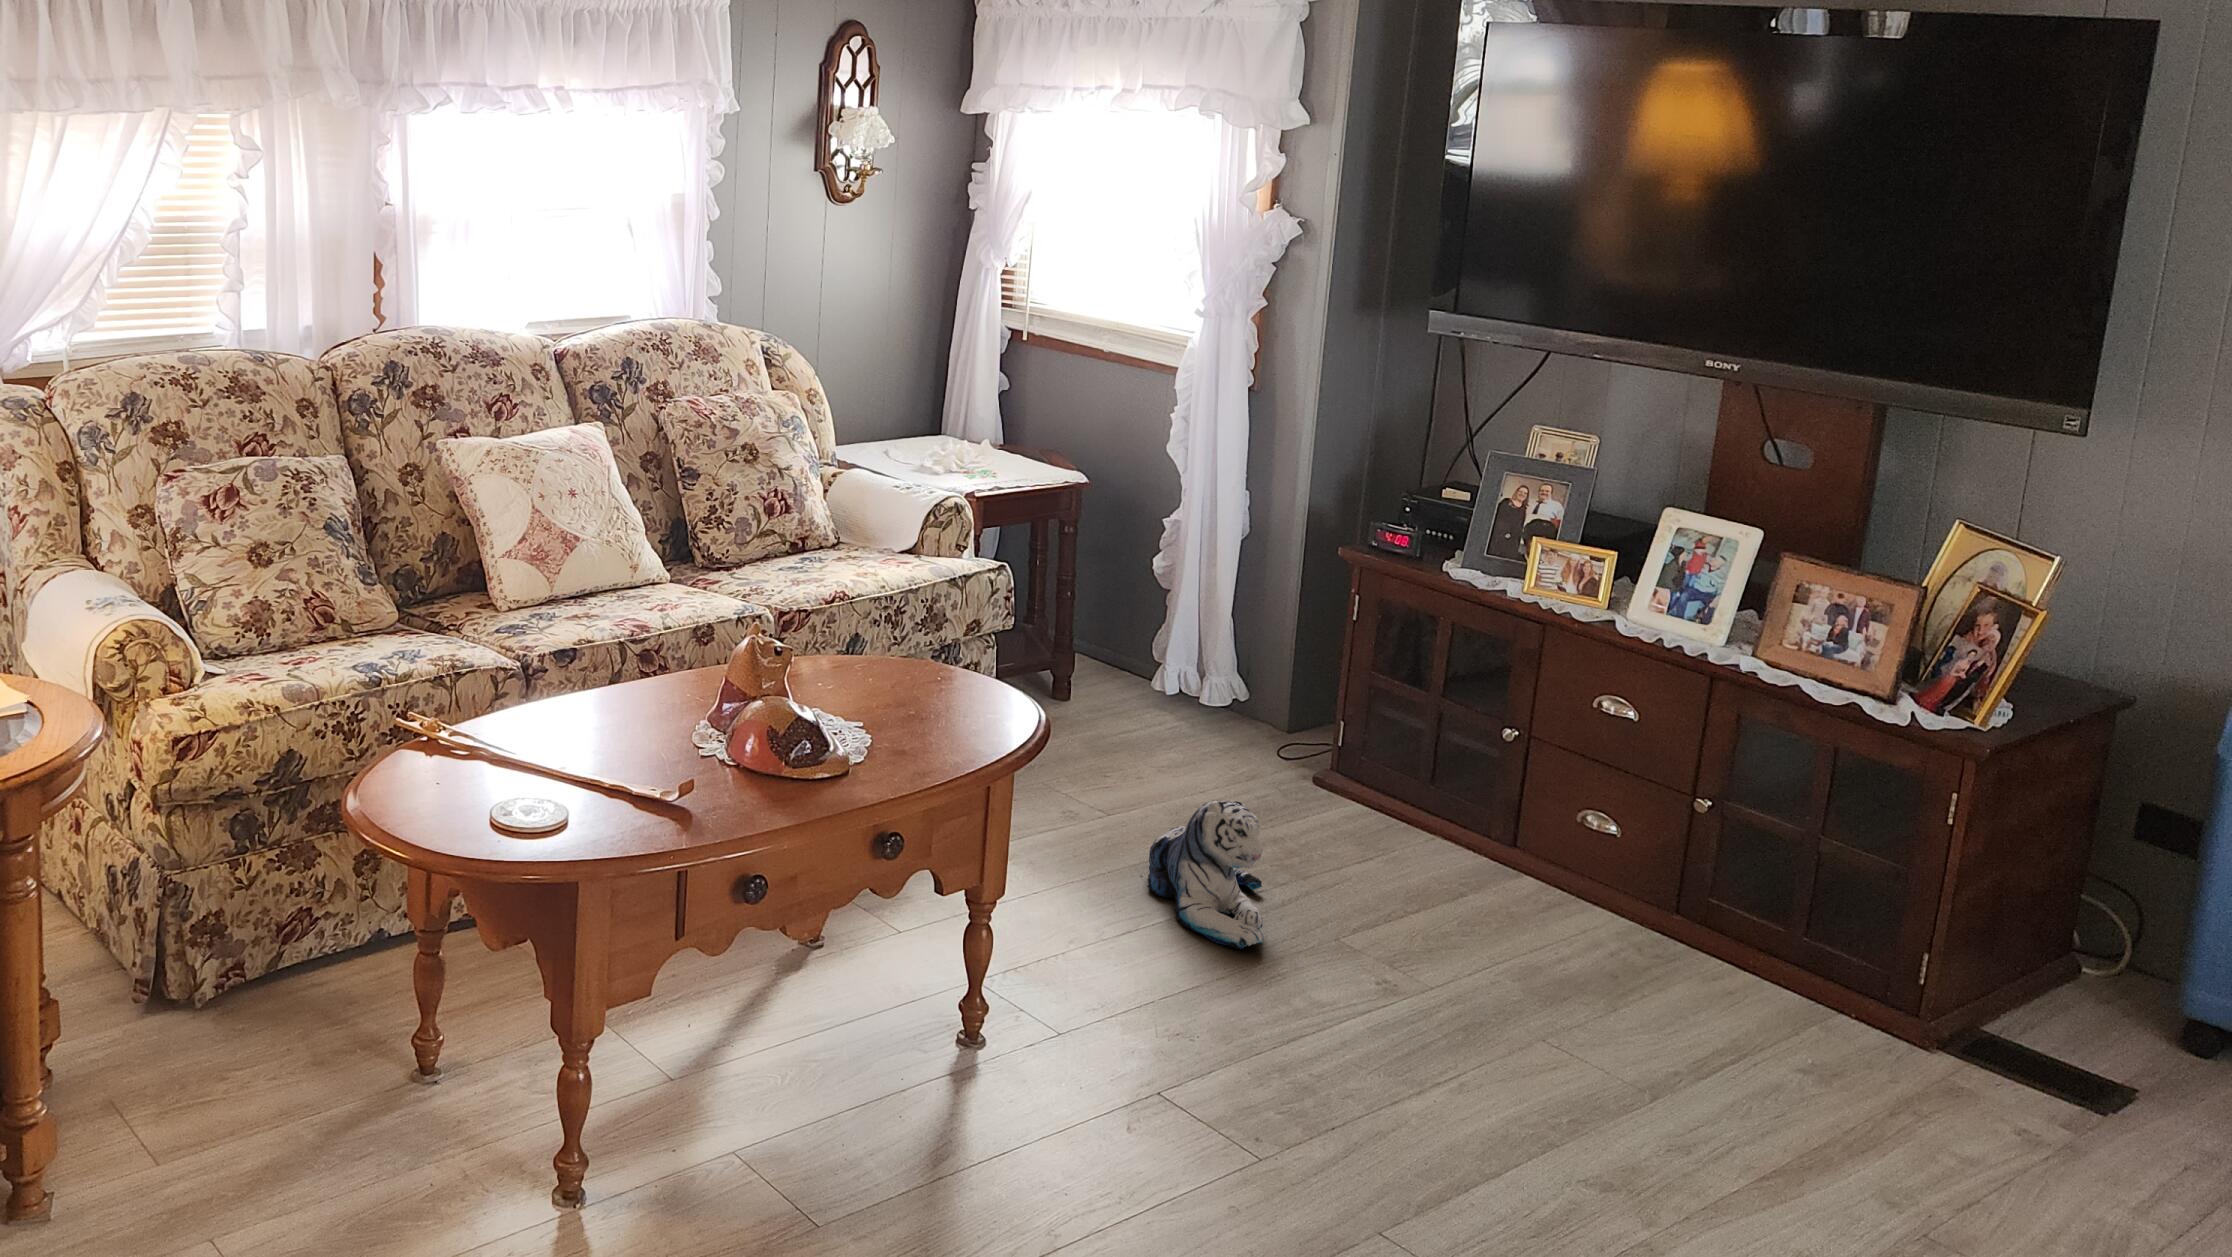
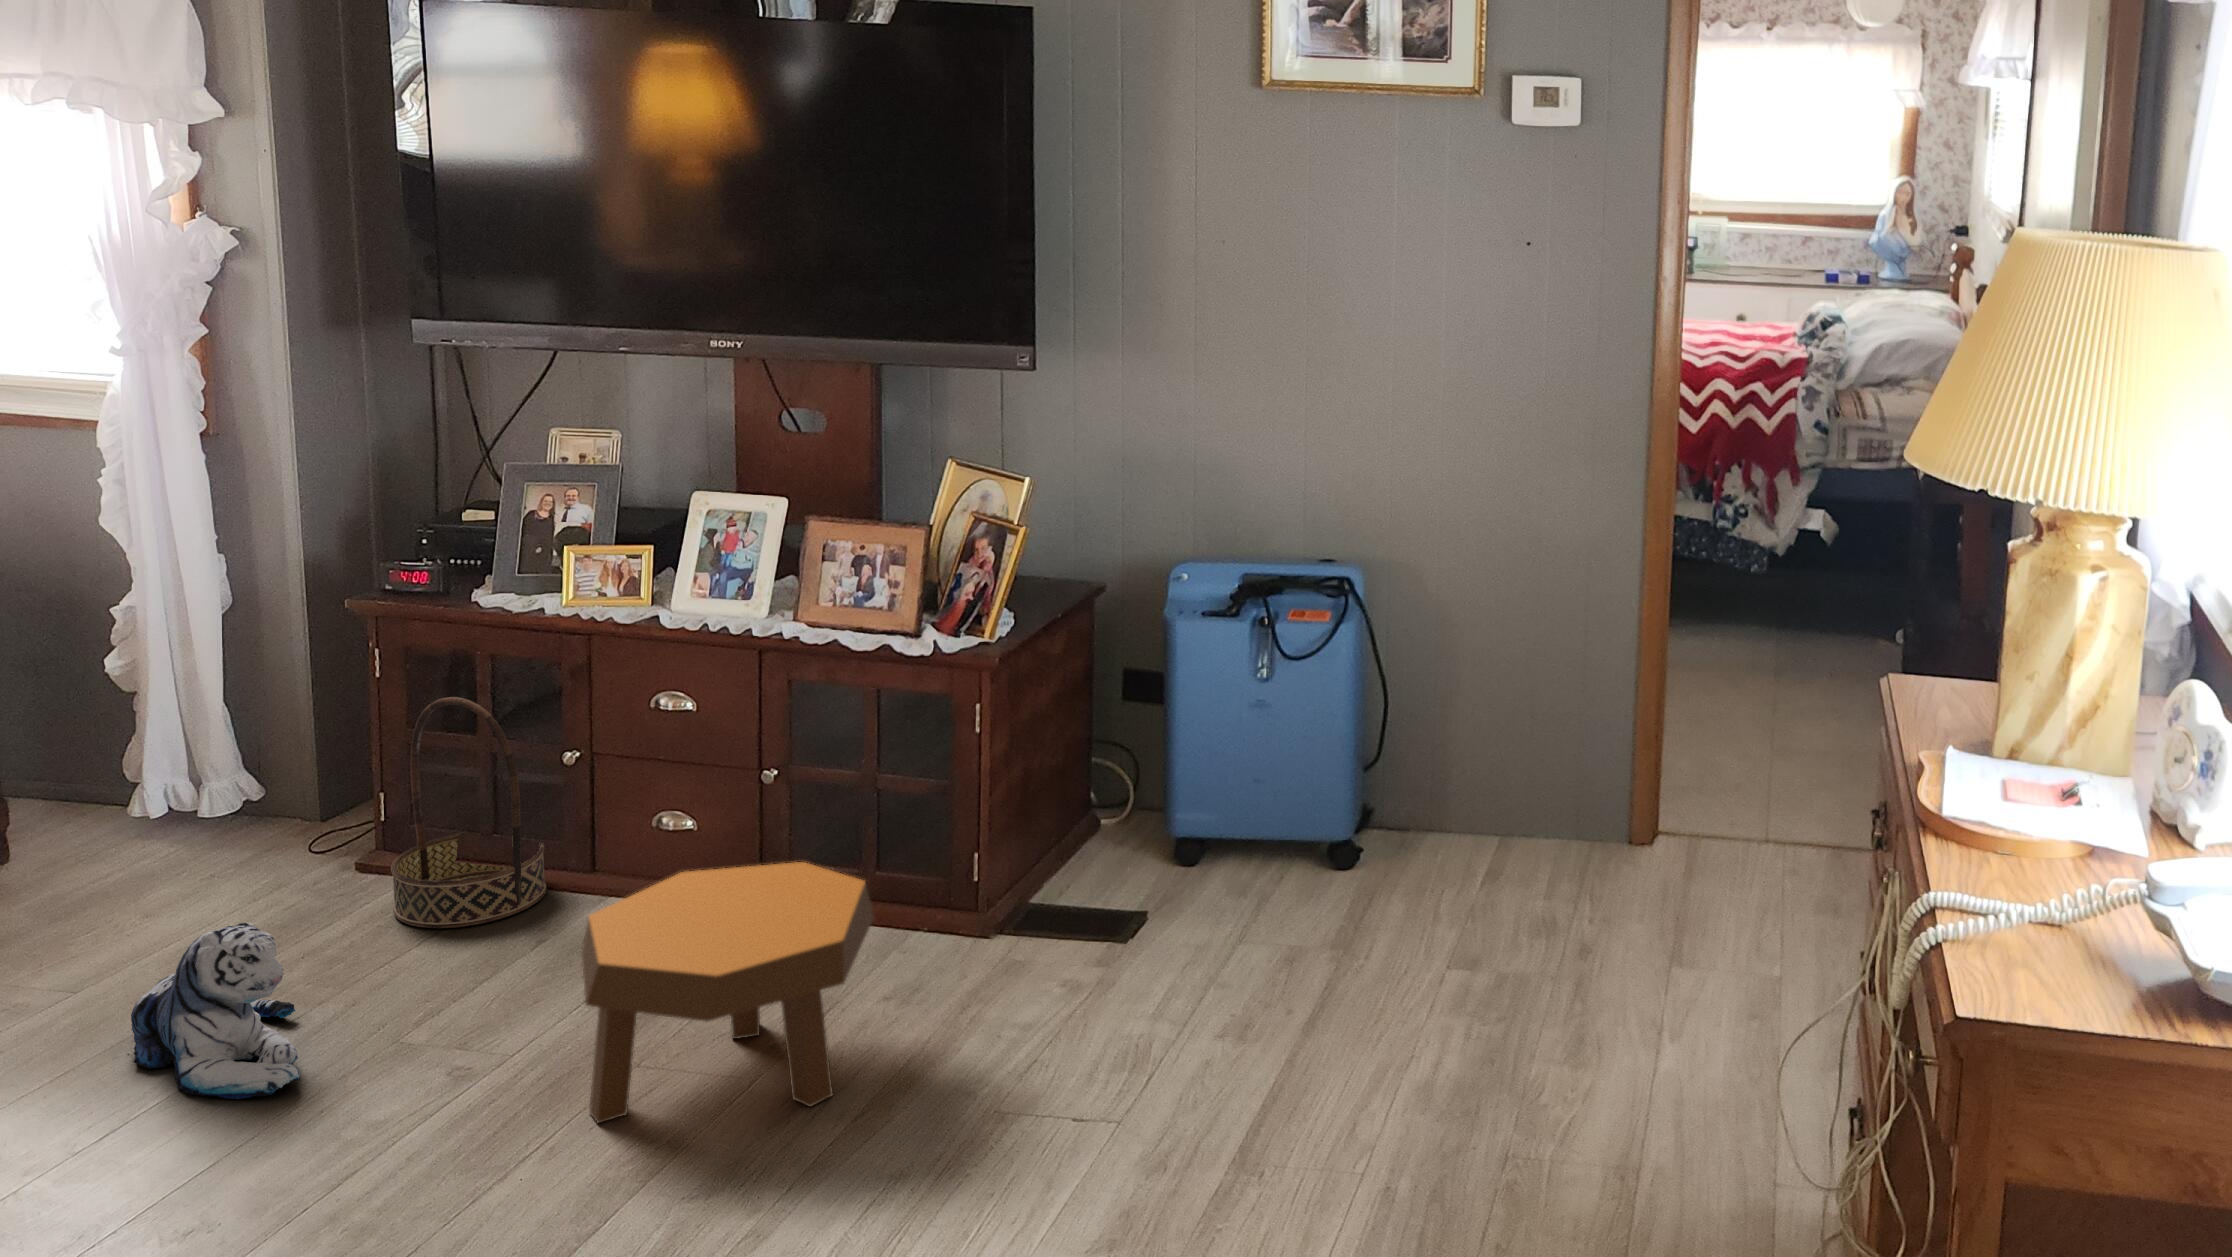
basket: none [1340,653,1472,864] -> present [391,697,547,928]
footstool: none [1493,873,1801,1145] -> present [582,862,874,1123]

